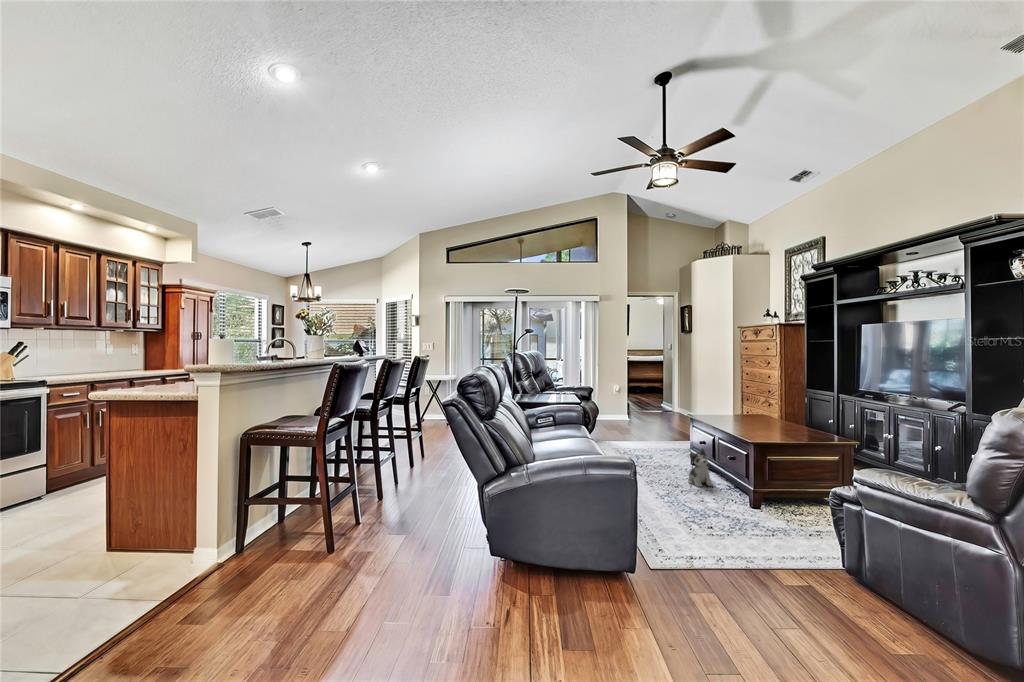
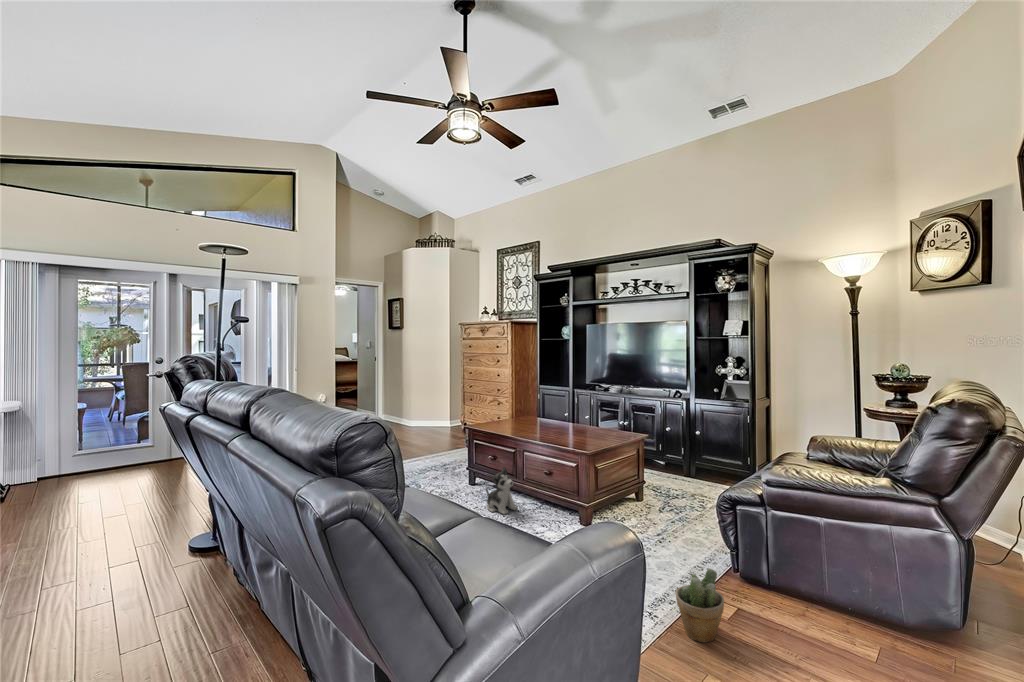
potted plant: none [739,527,779,582] -> present [675,568,724,643]

